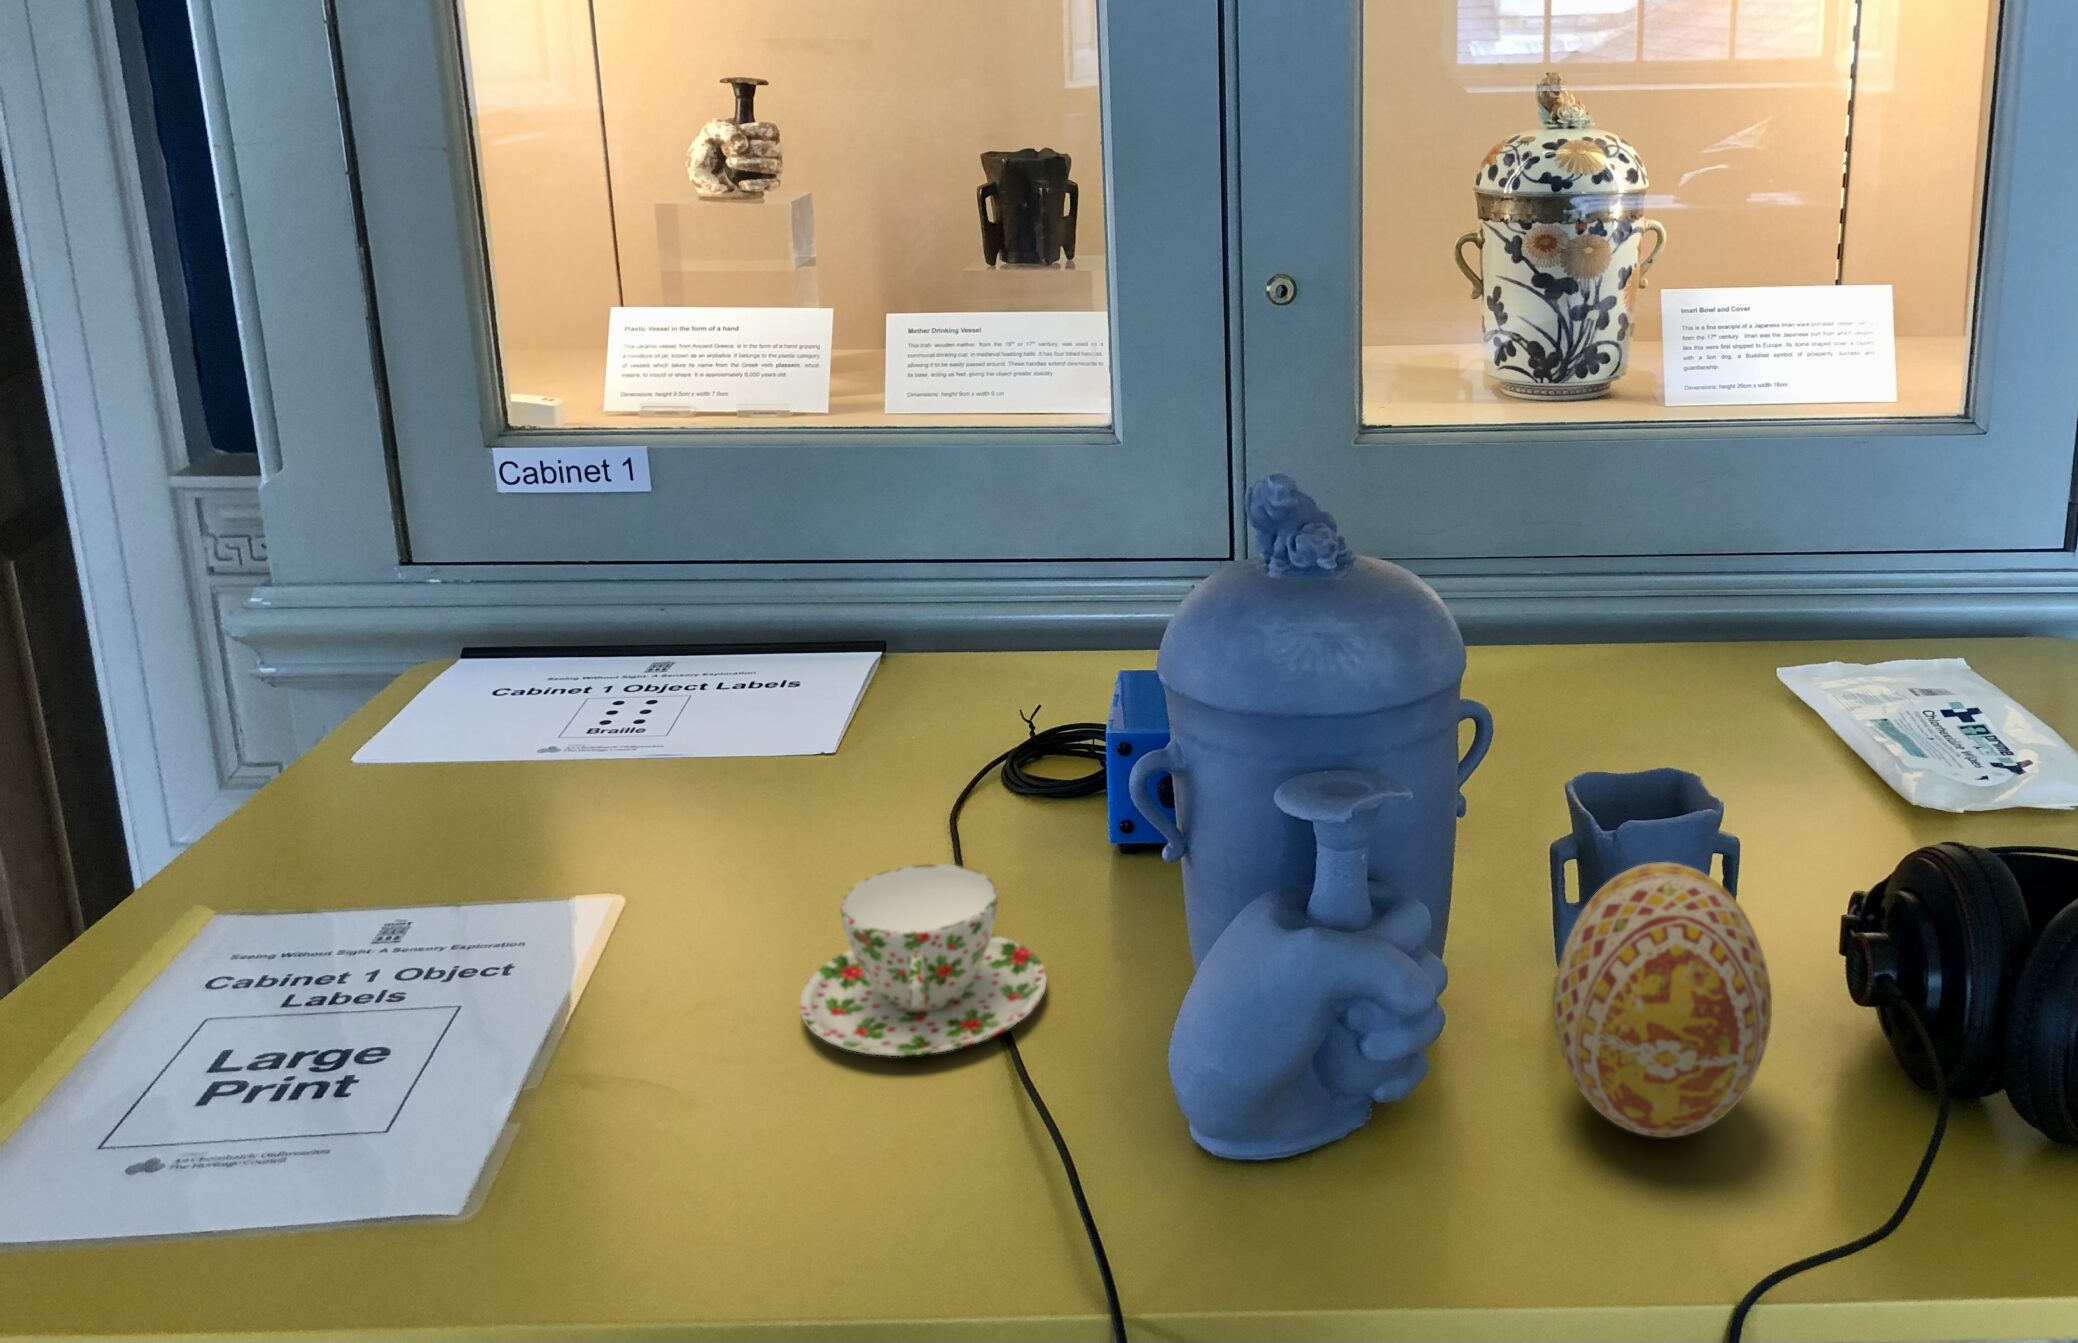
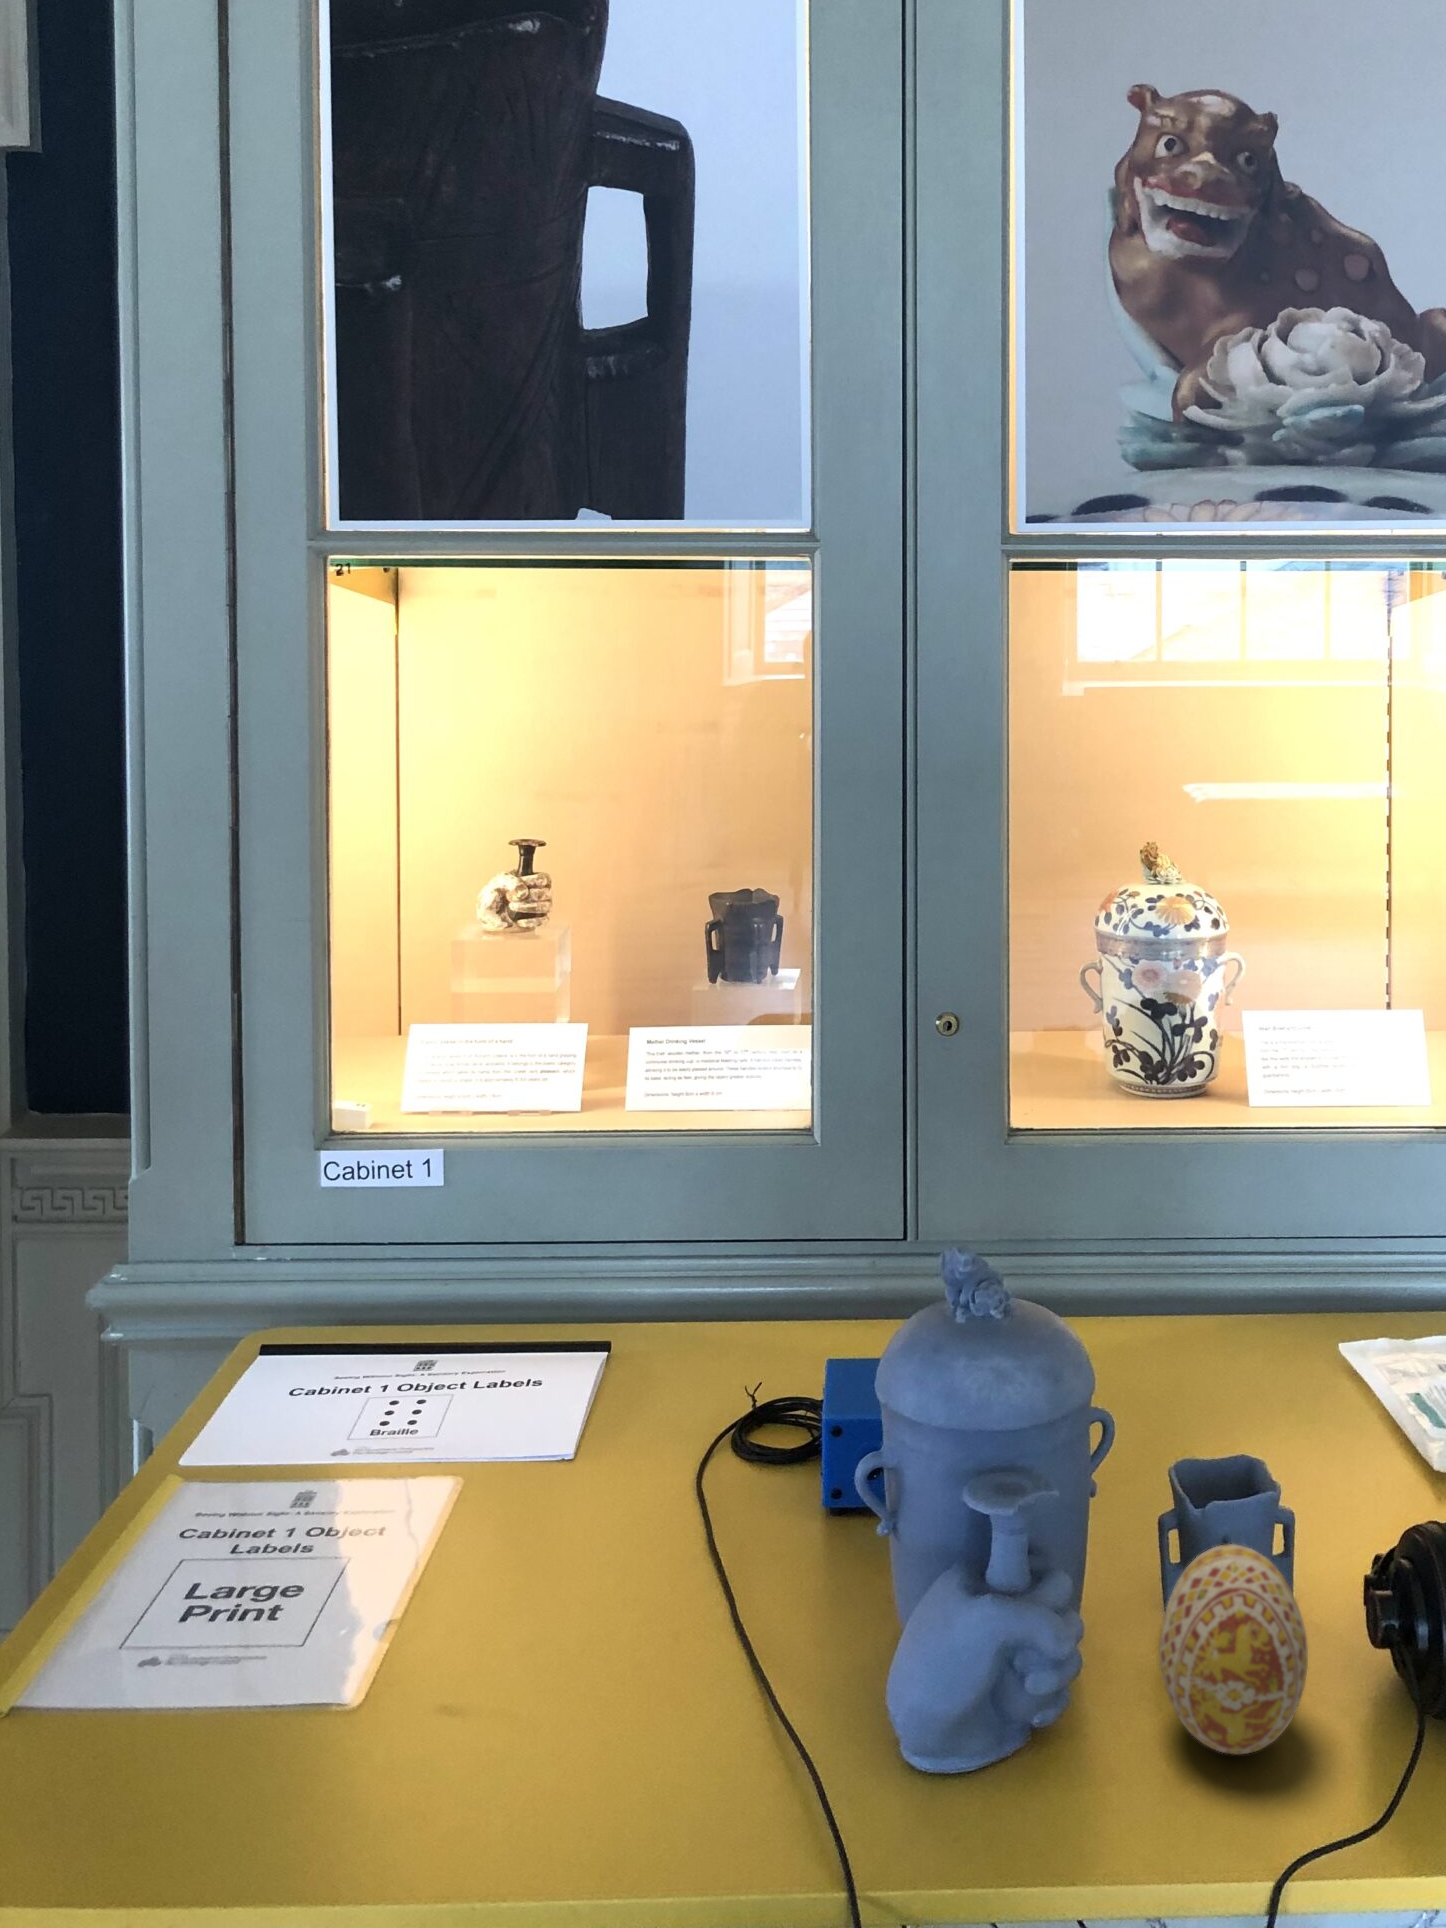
teacup: present [800,864,1047,1056] -> none [612,1536,791,1694]

